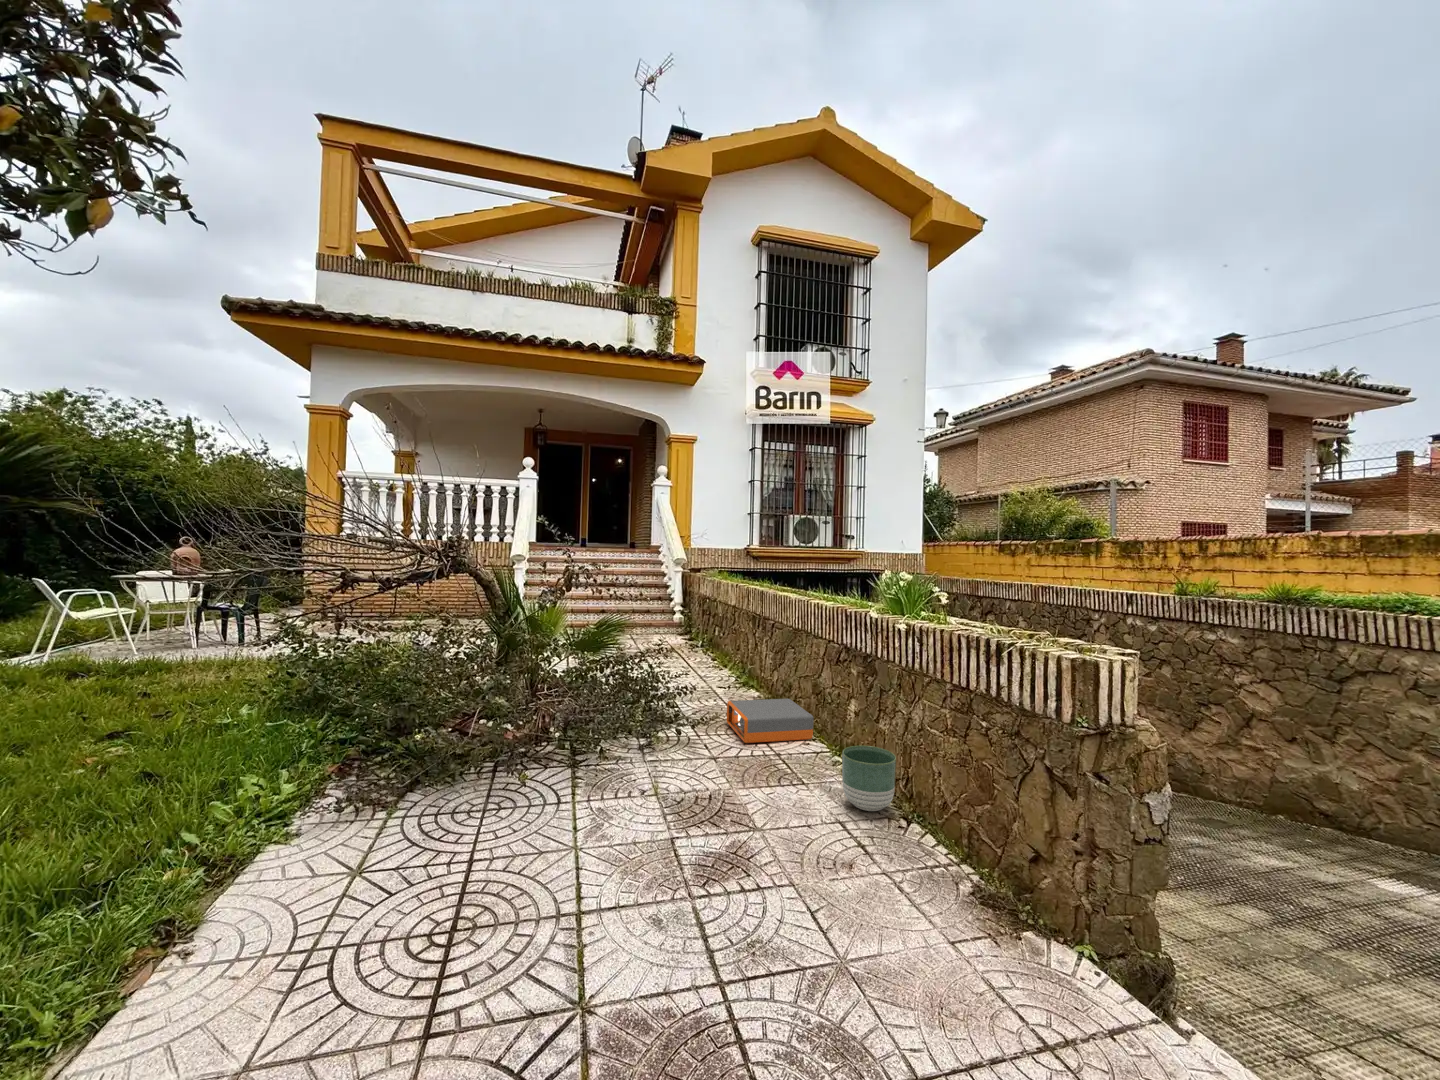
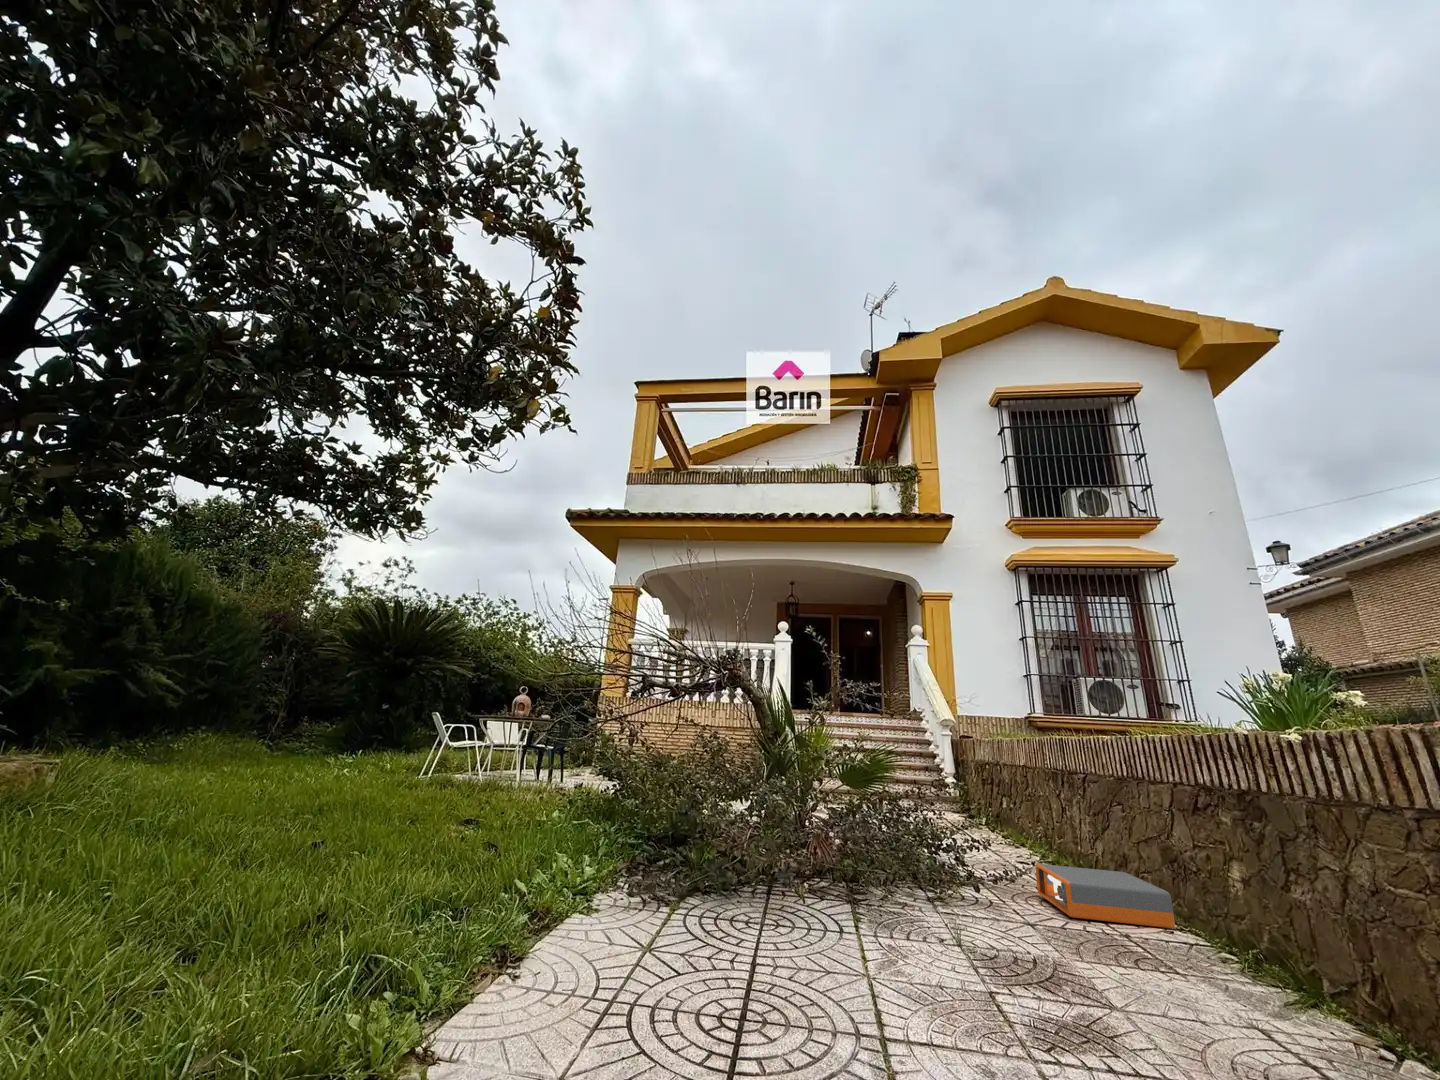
planter: present [842,746,896,811] -> none [1234,916,1350,1024]

